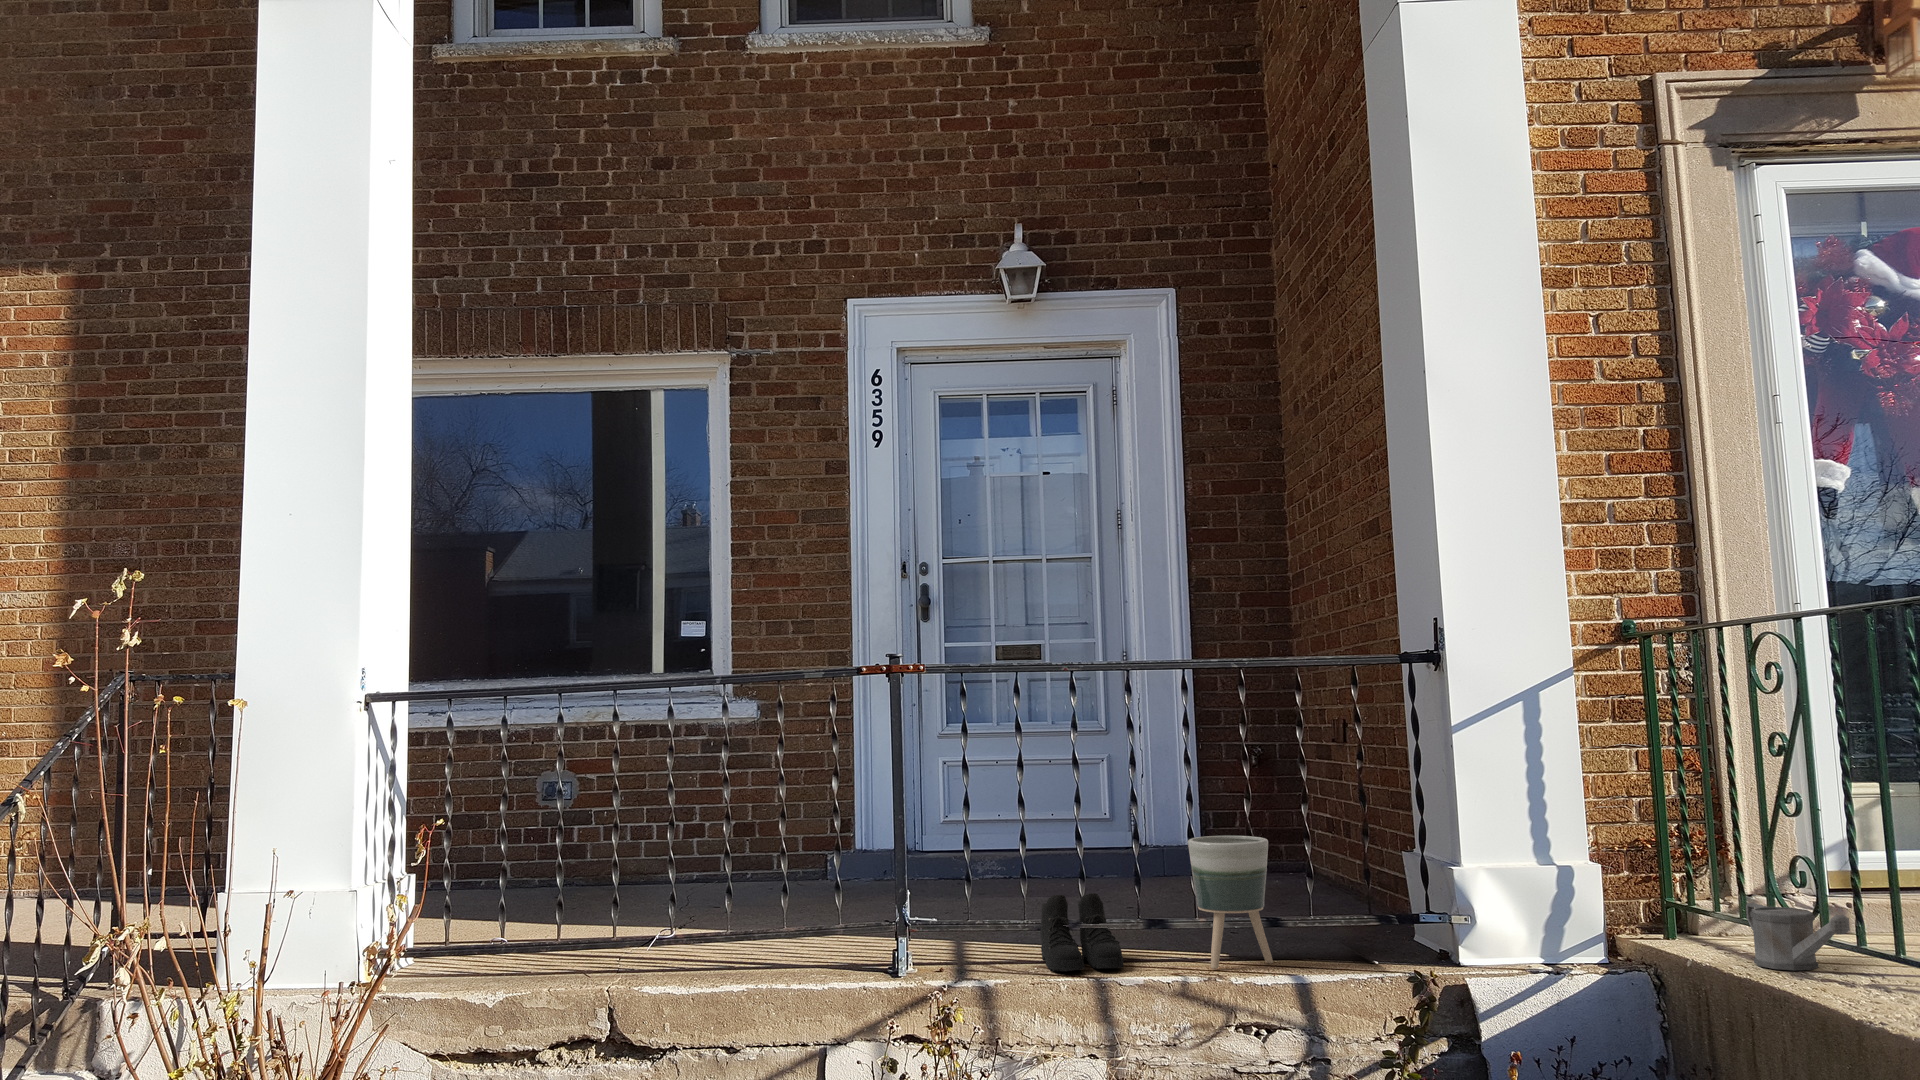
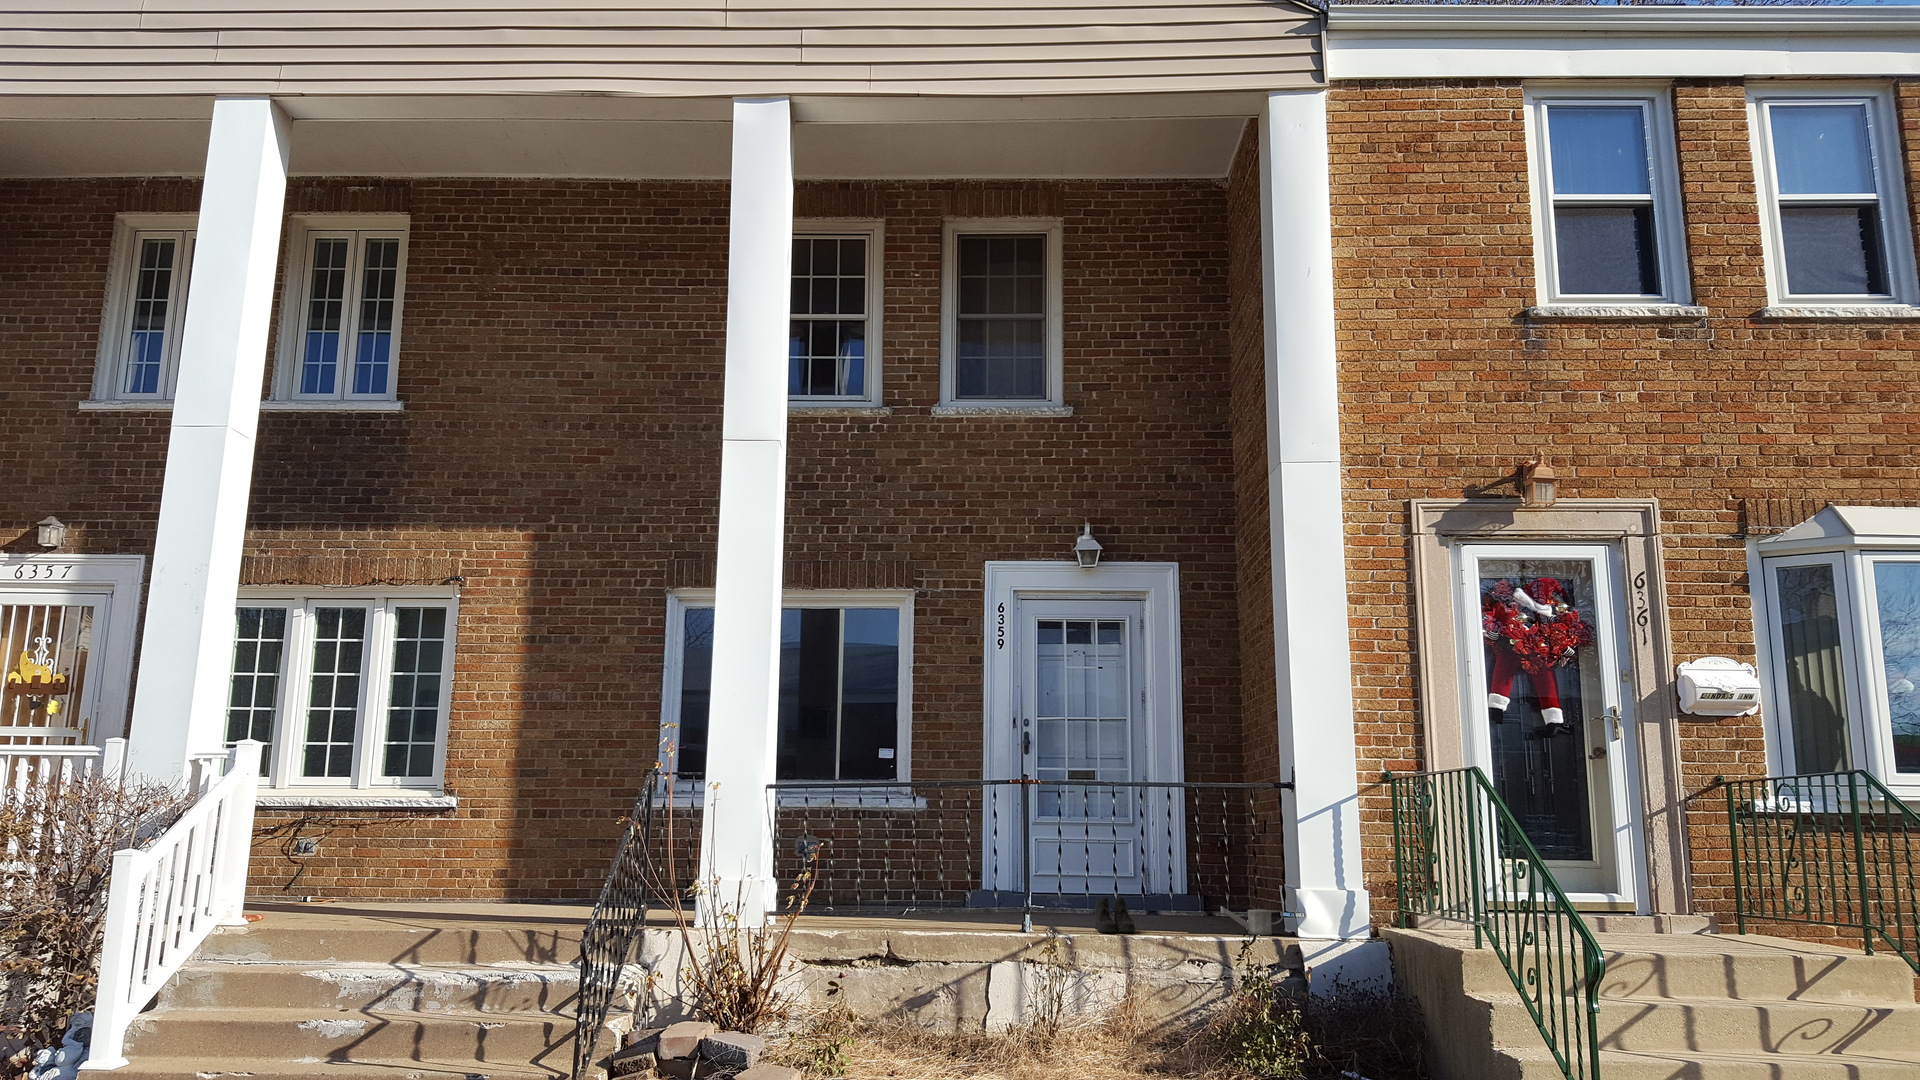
planter: present [1188,836,1273,969] -> none [1169,872,1208,934]
watering can: present [1746,903,1850,970] -> present [1221,906,1283,935]

